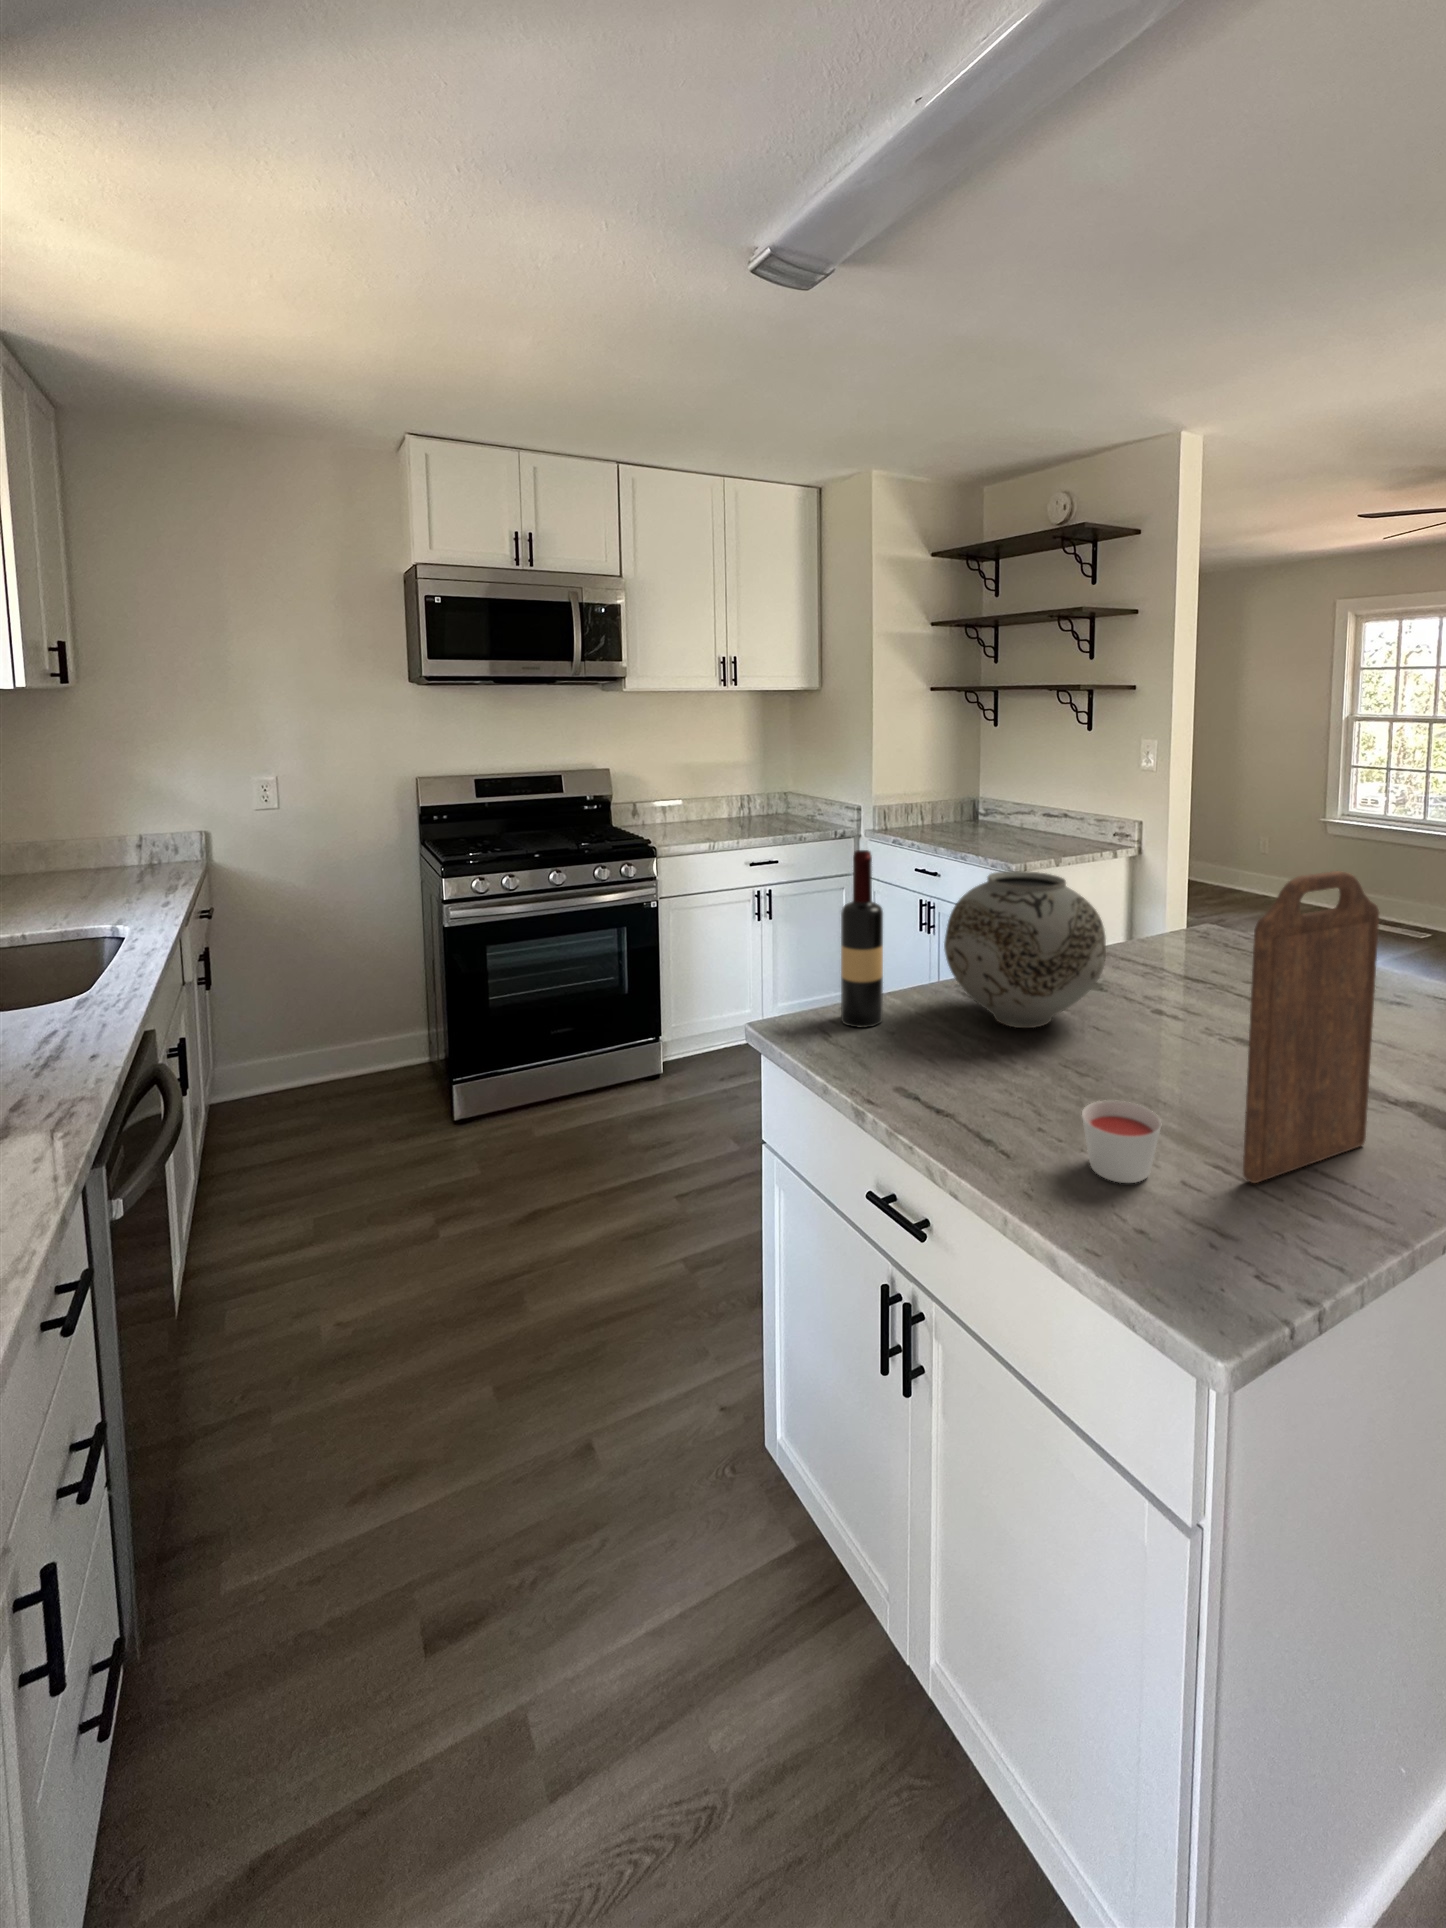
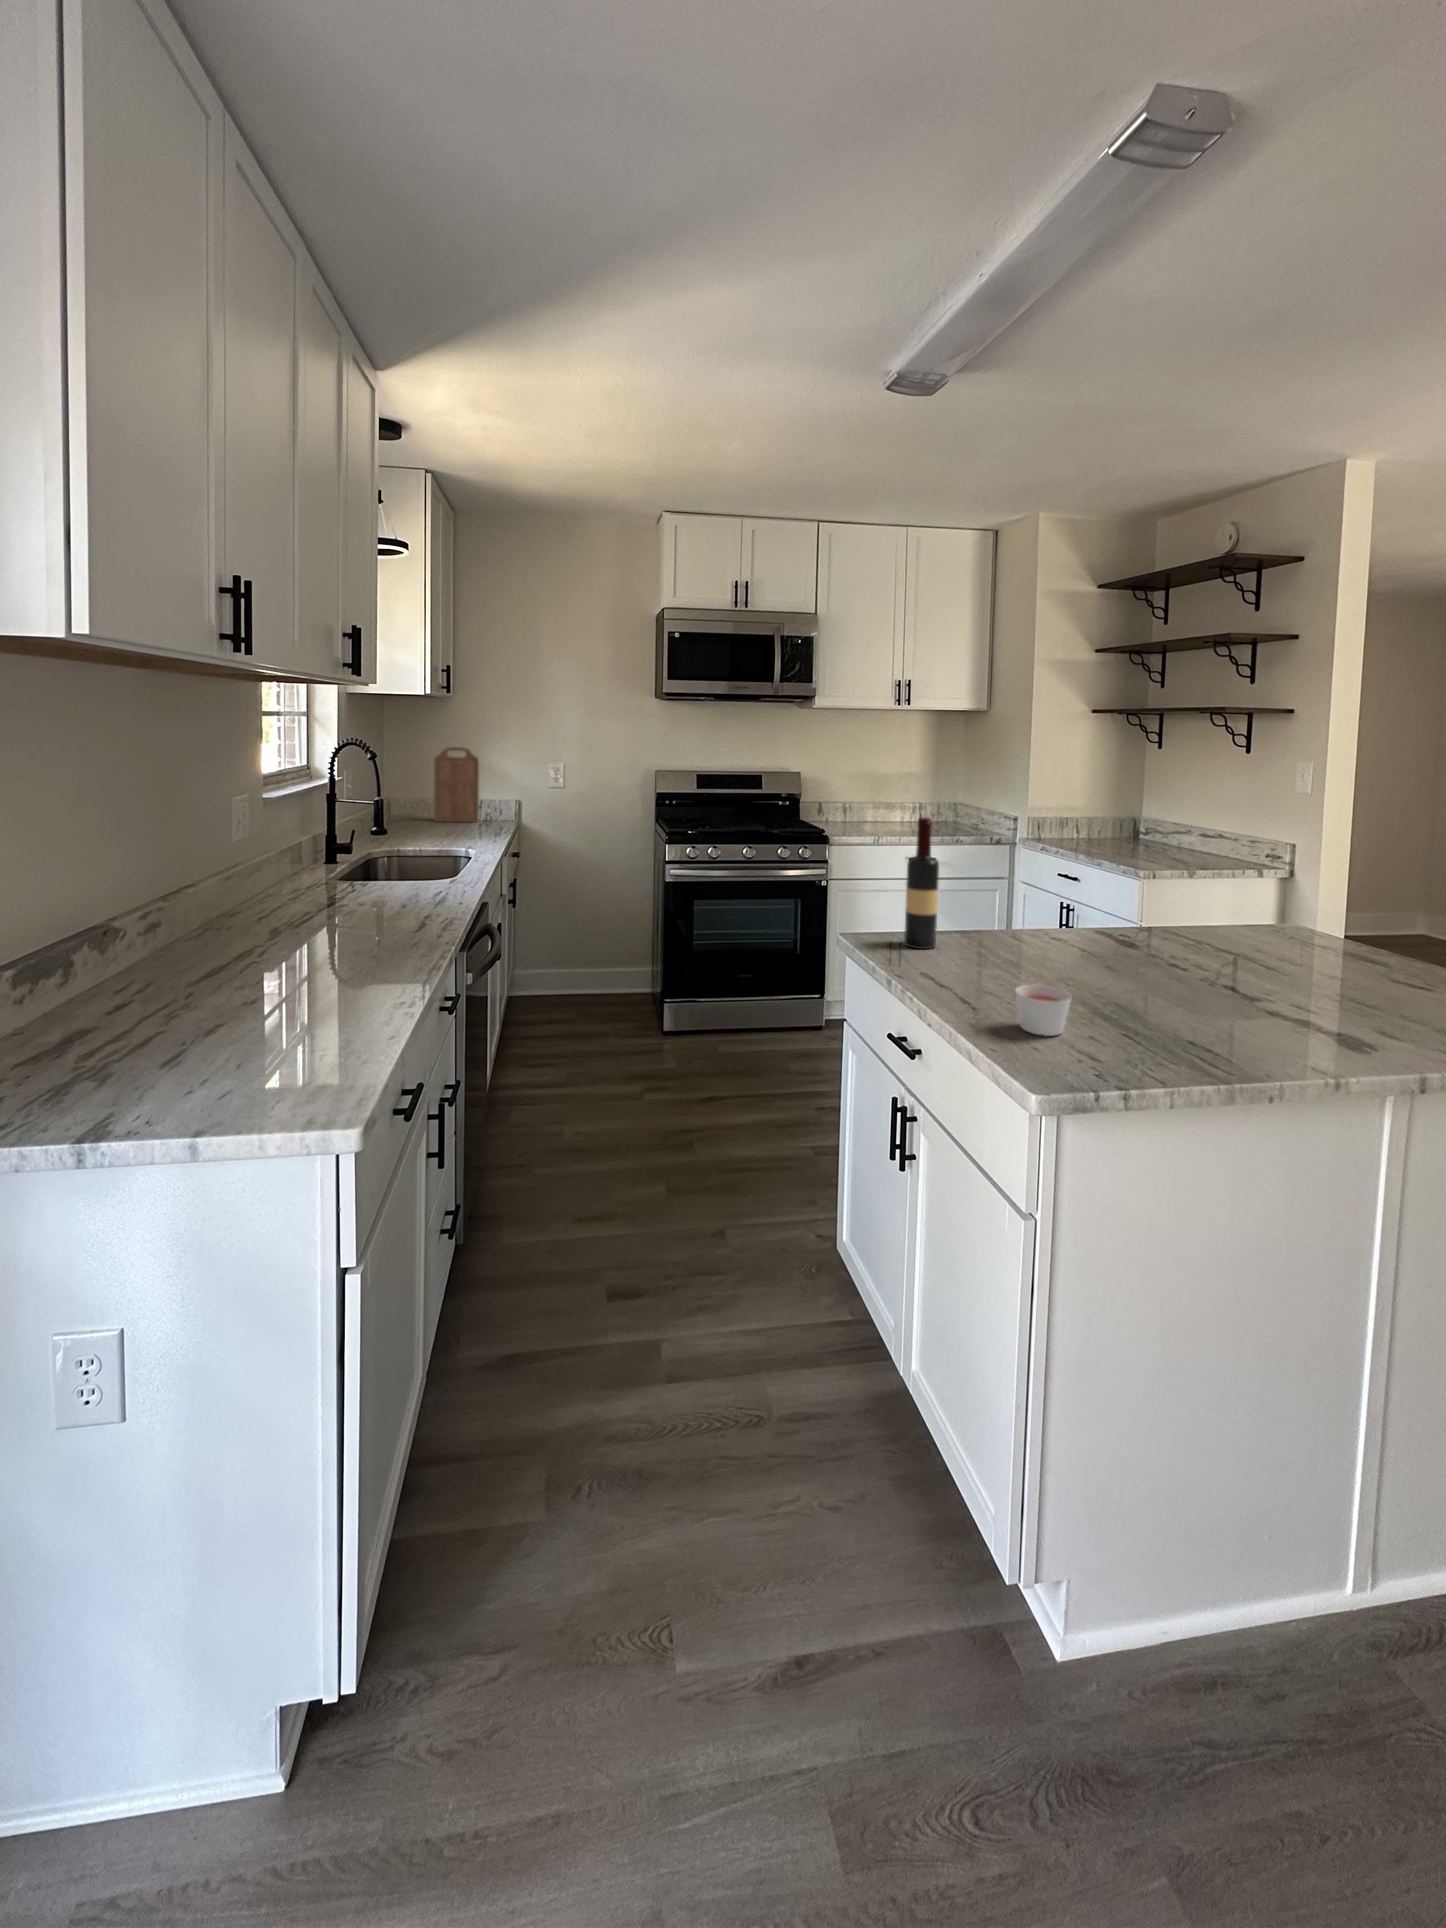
vase: present [944,871,1106,1028] -> none [984,843,1116,964]
cutting board: present [1243,871,1379,1183] -> present [434,747,479,822]

